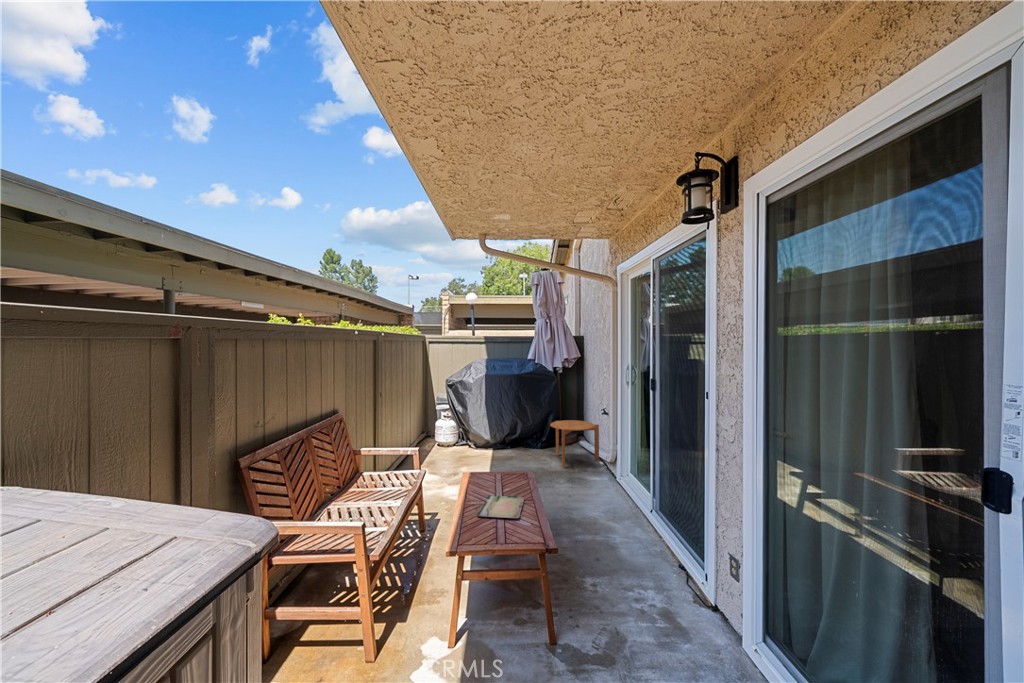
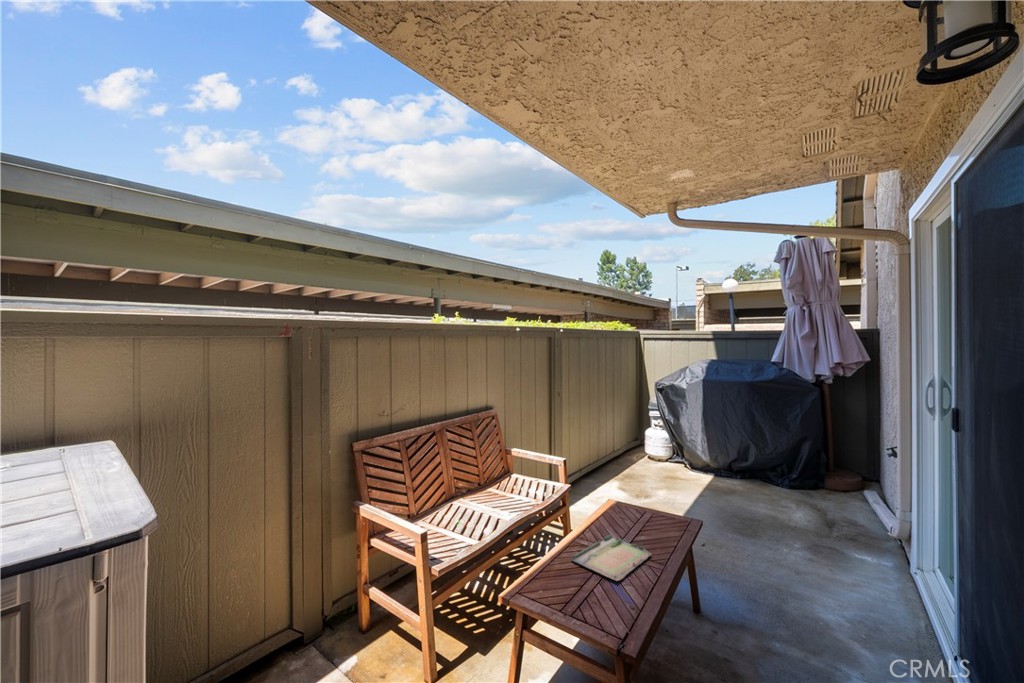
side table: present [550,420,599,468] -> none [793,451,885,524]

